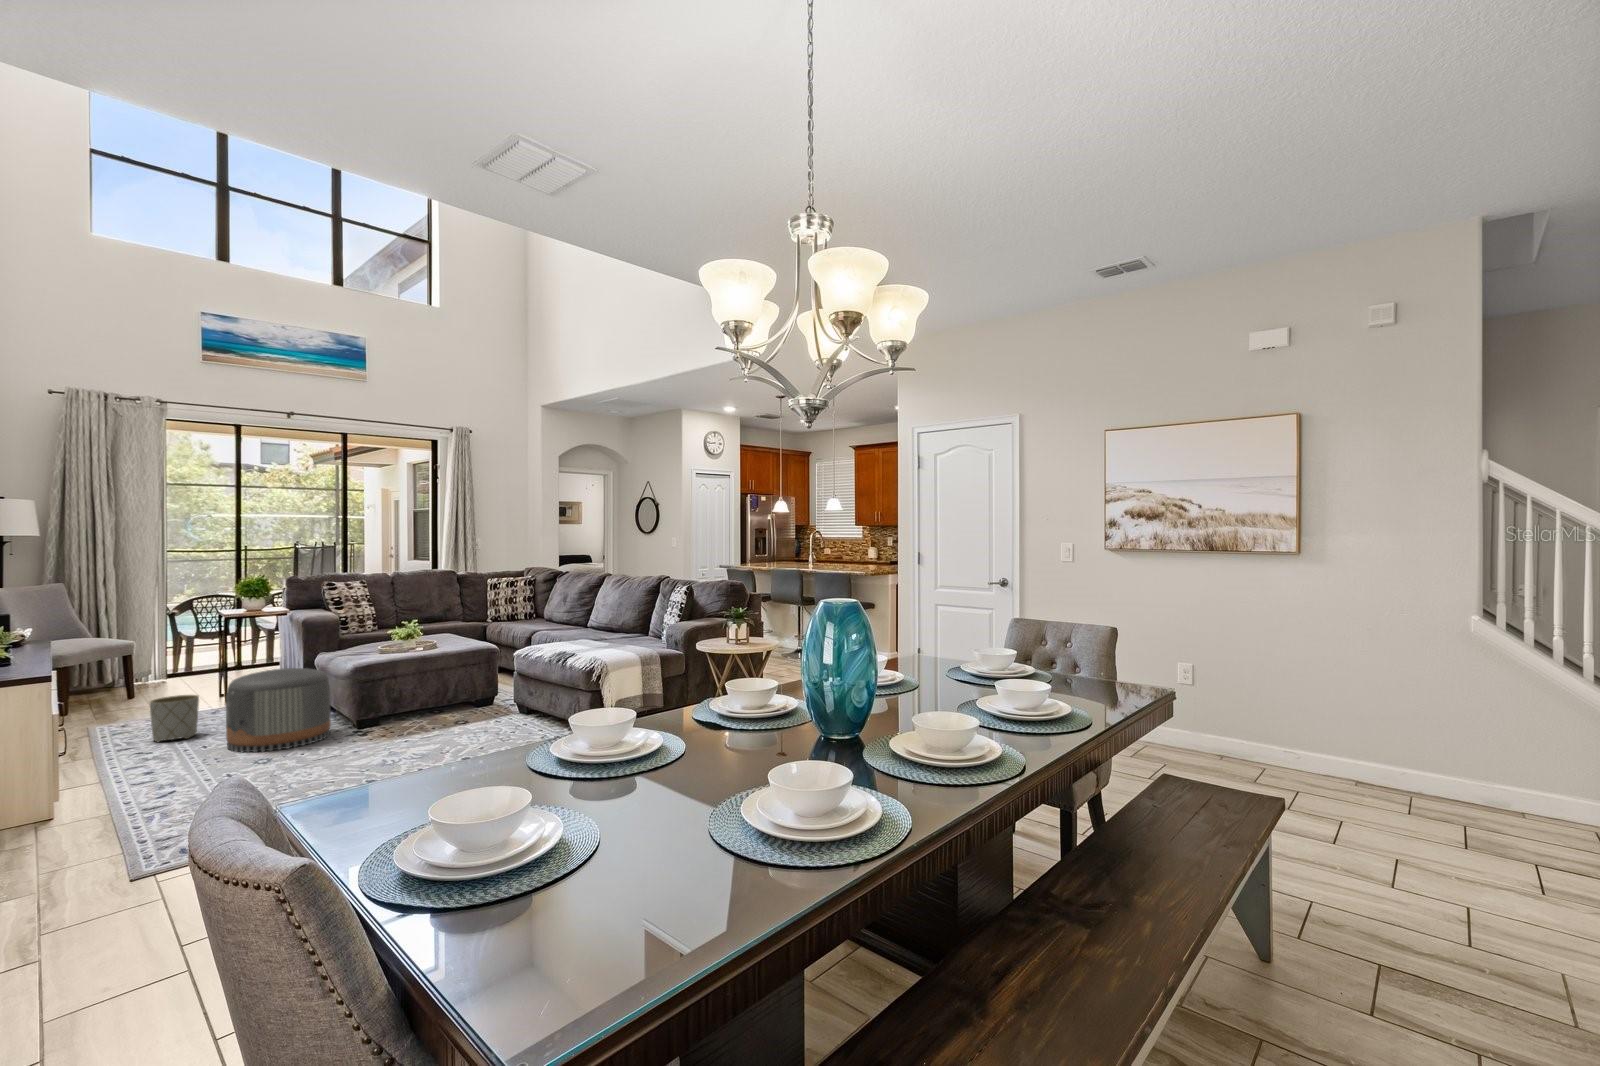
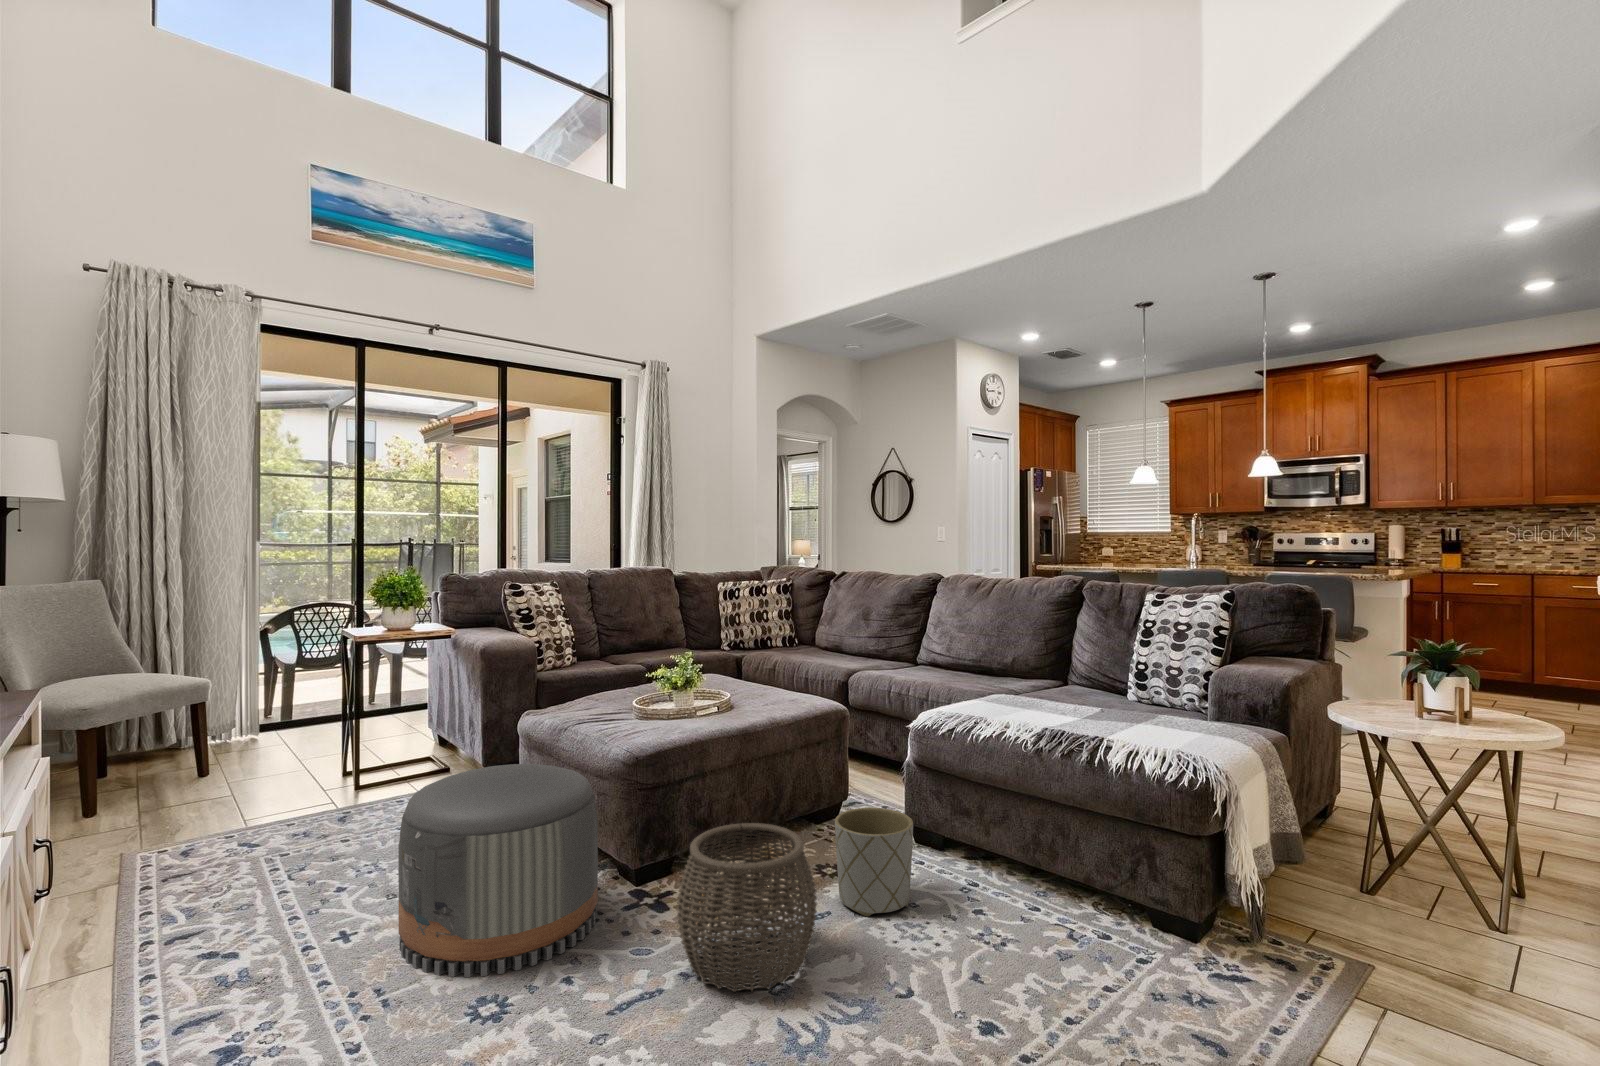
woven basket: none [350,688,420,752] -> present [677,823,817,992]
planter: present [150,695,199,742] -> present [835,808,913,916]

